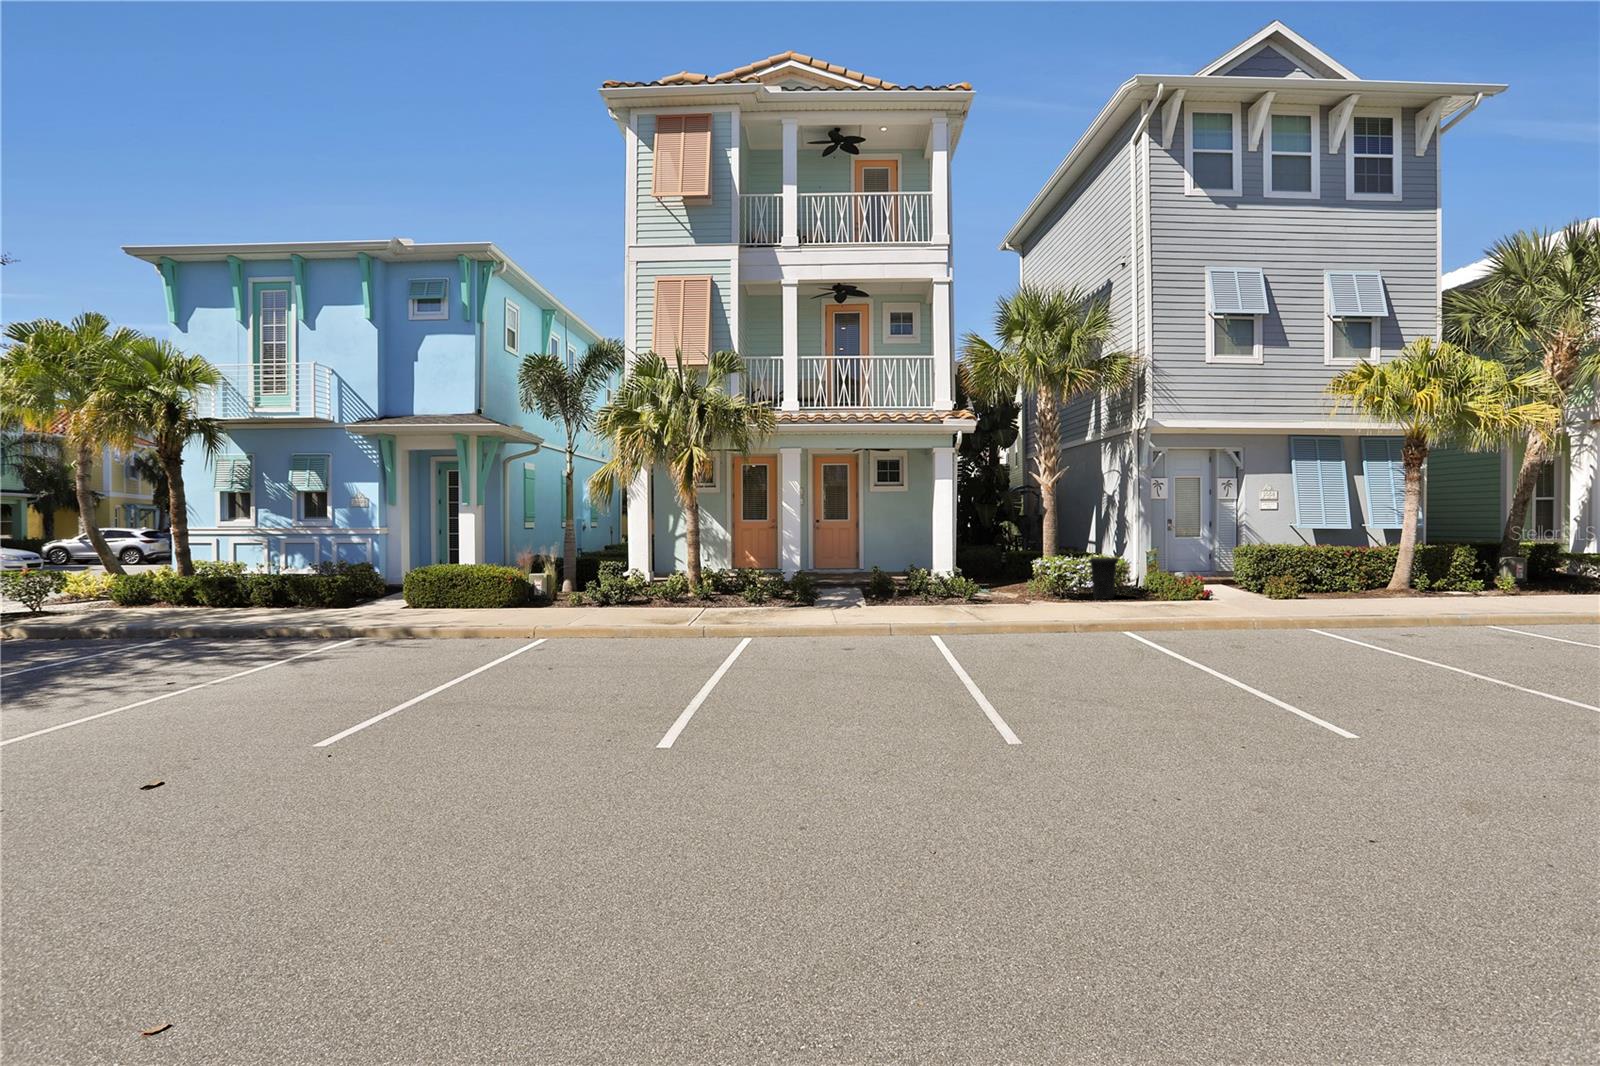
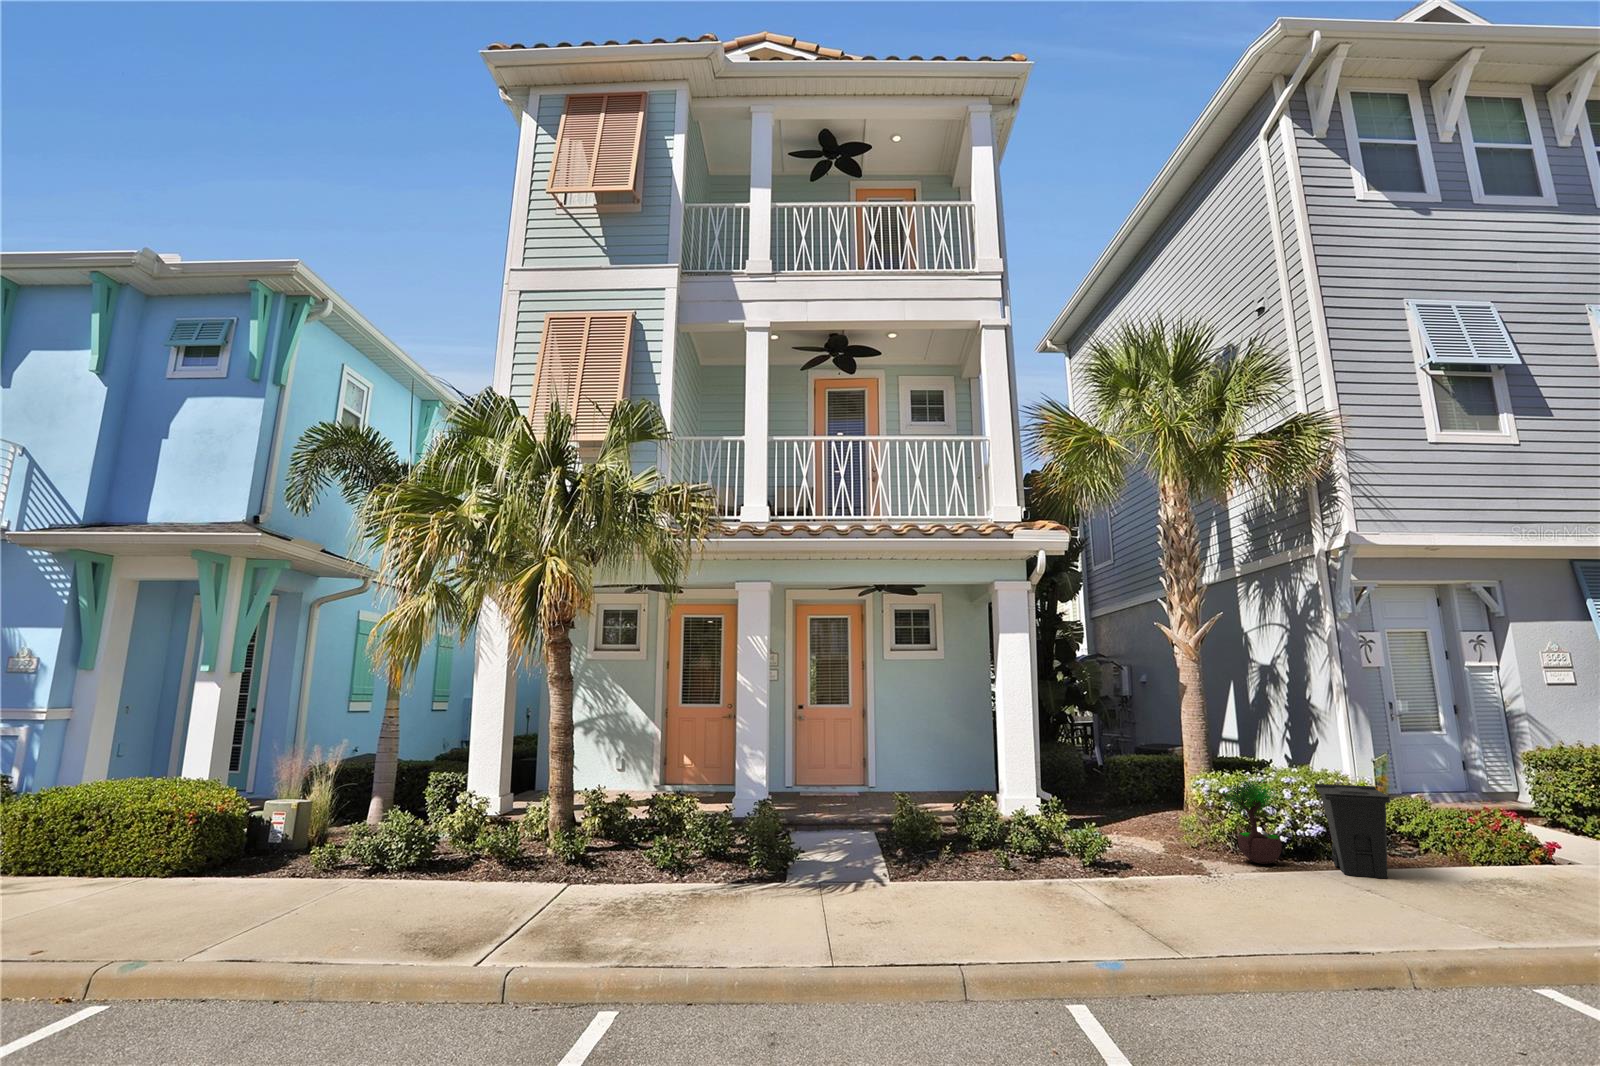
potted tree: none [1041,551,1069,597] -> present [1222,776,1282,864]

